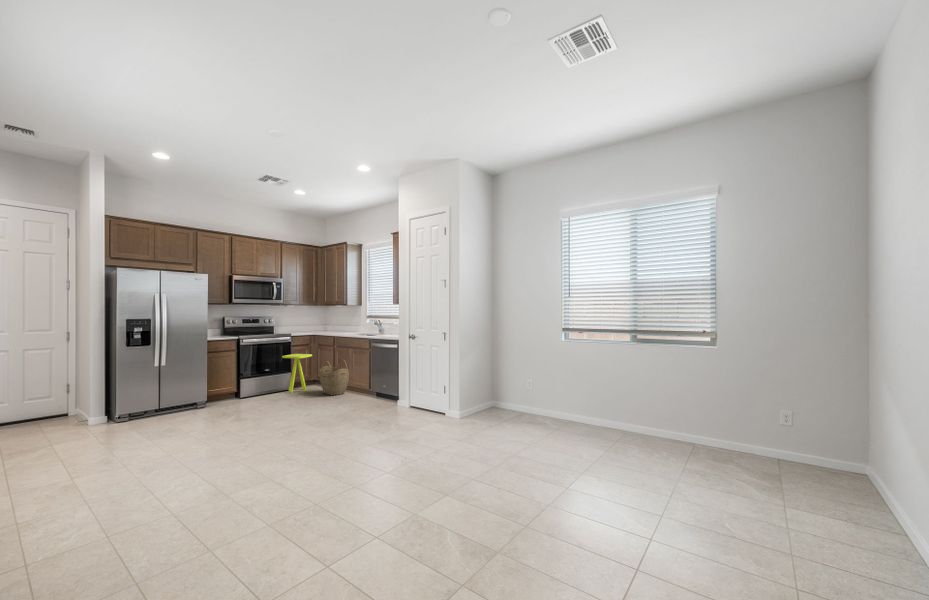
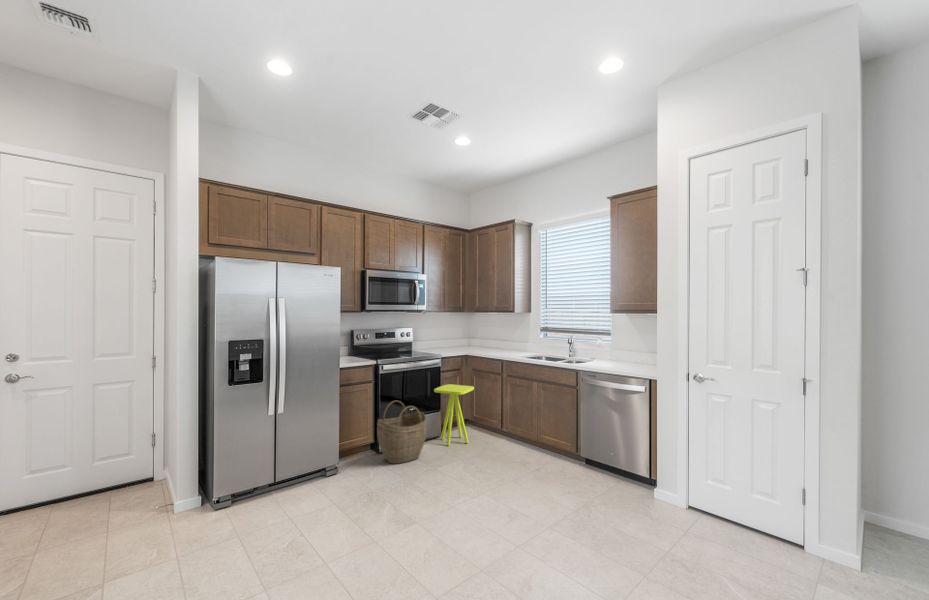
woven basket: present [320,359,349,395] -> present [377,401,427,464]

